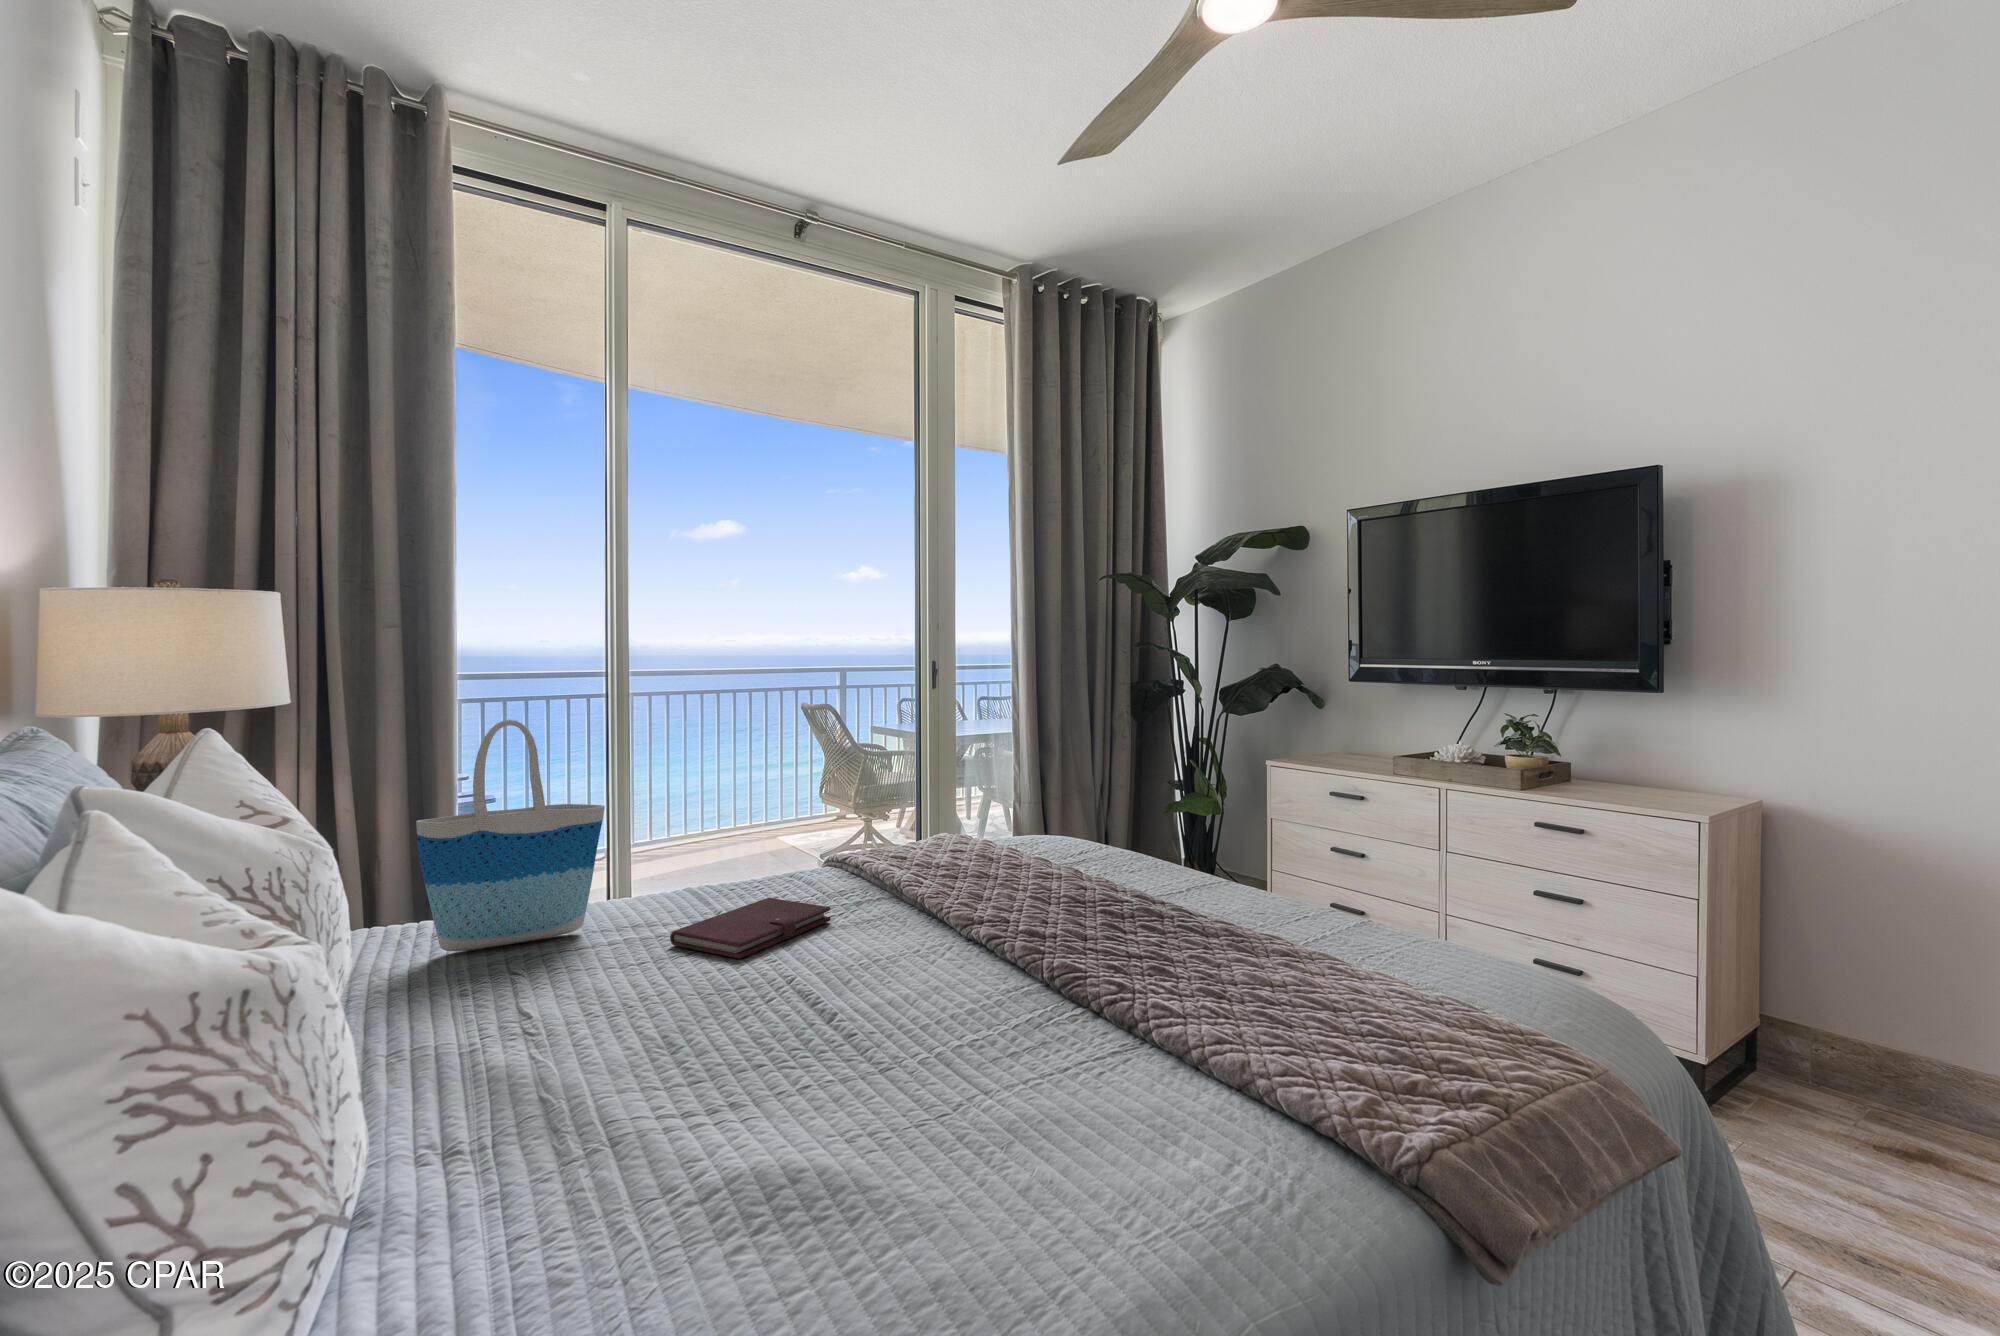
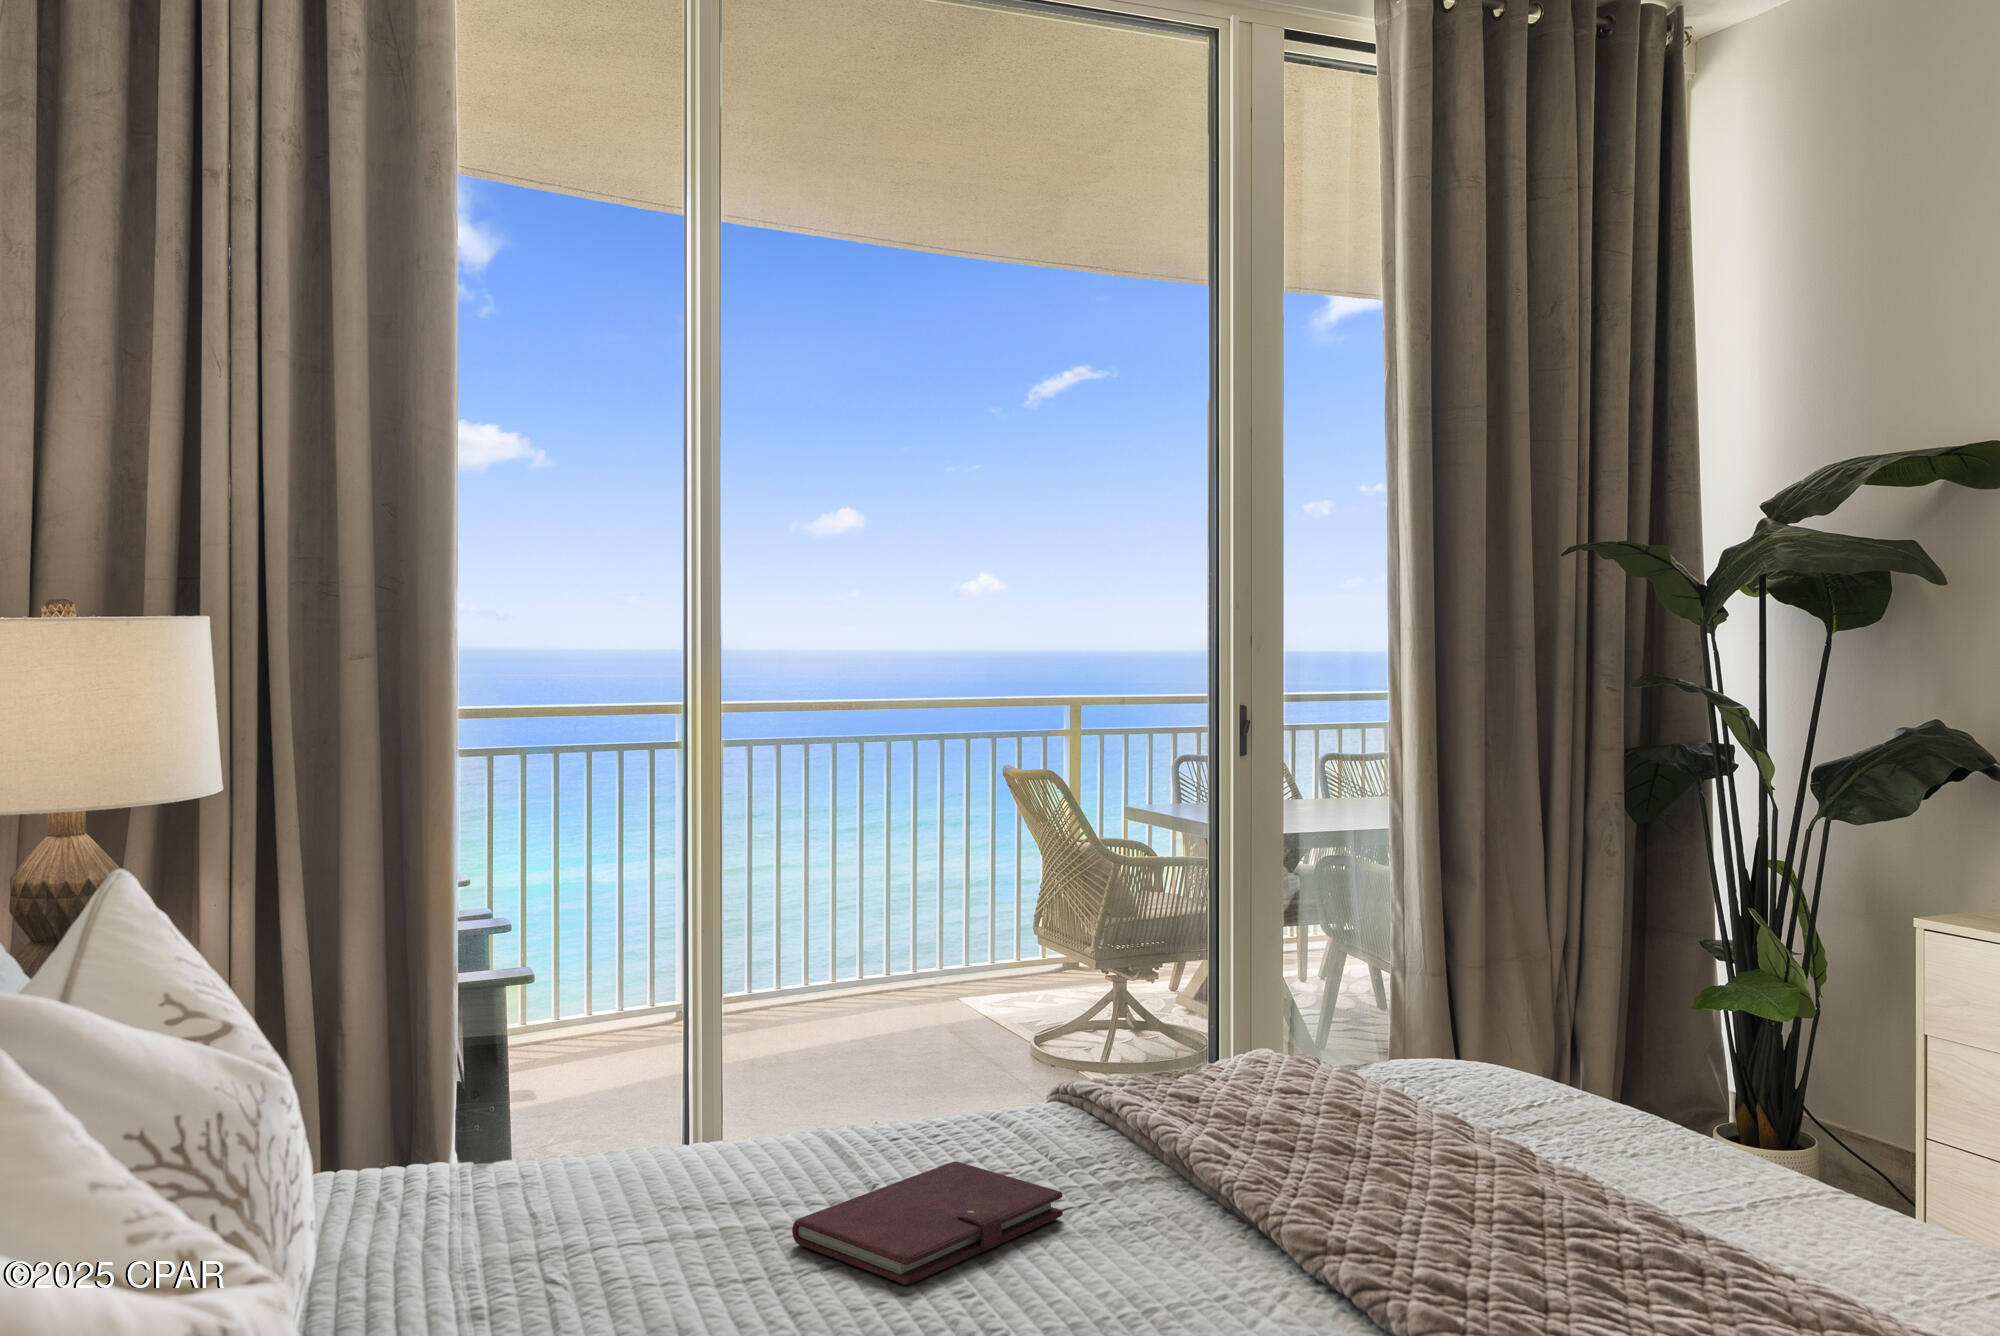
tote bag: present [416,719,605,951] -> none [410,843,691,1221]

